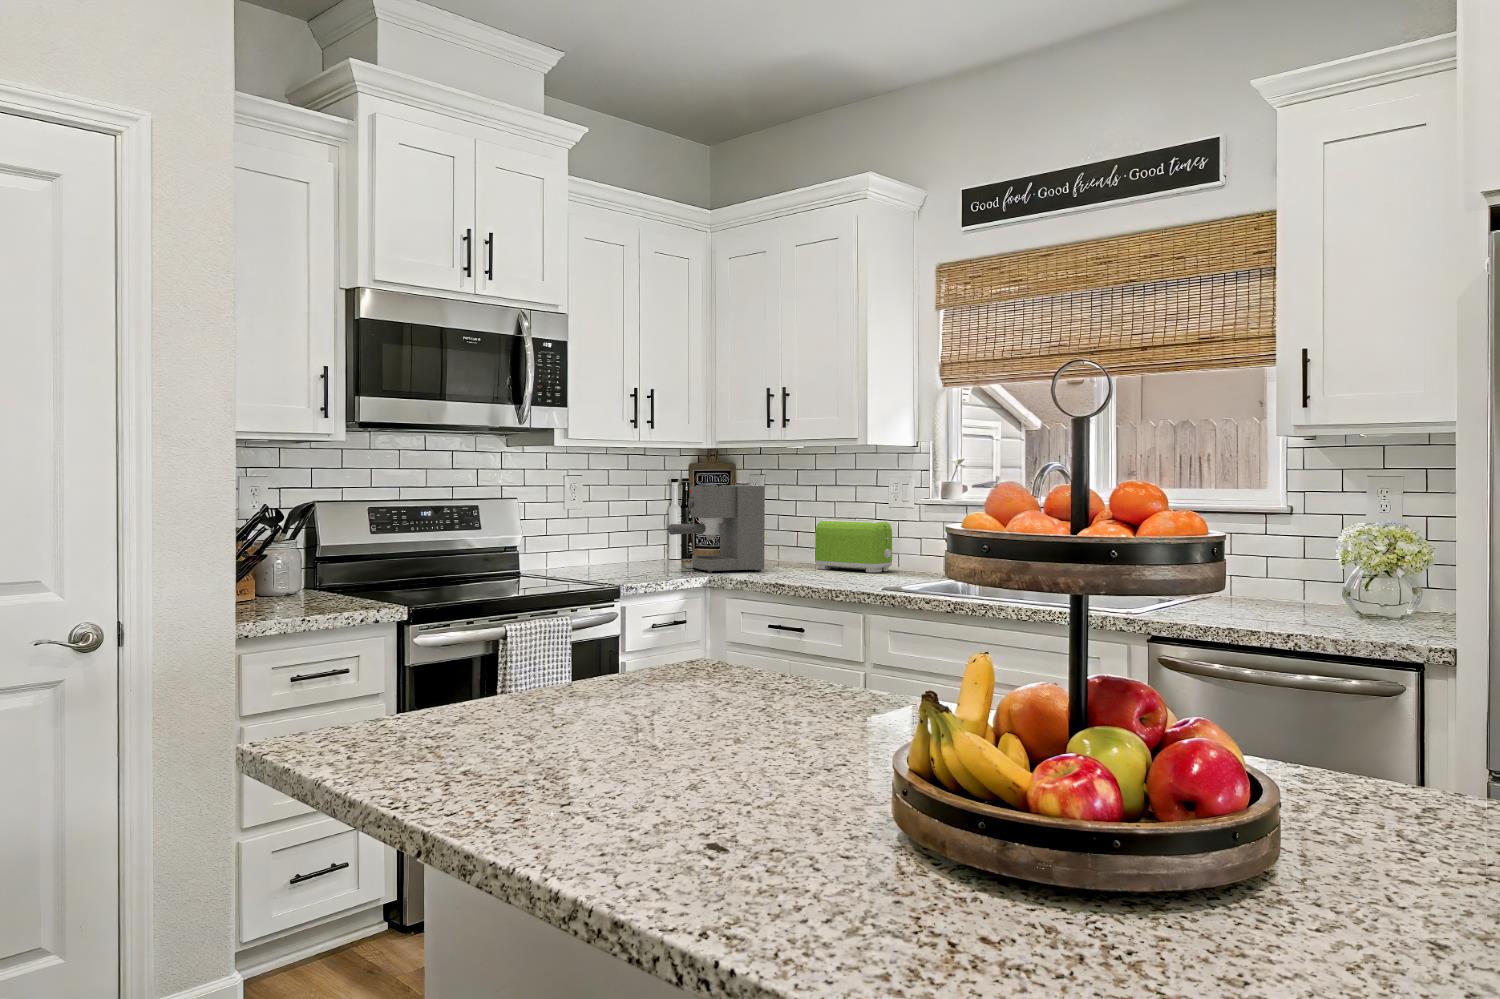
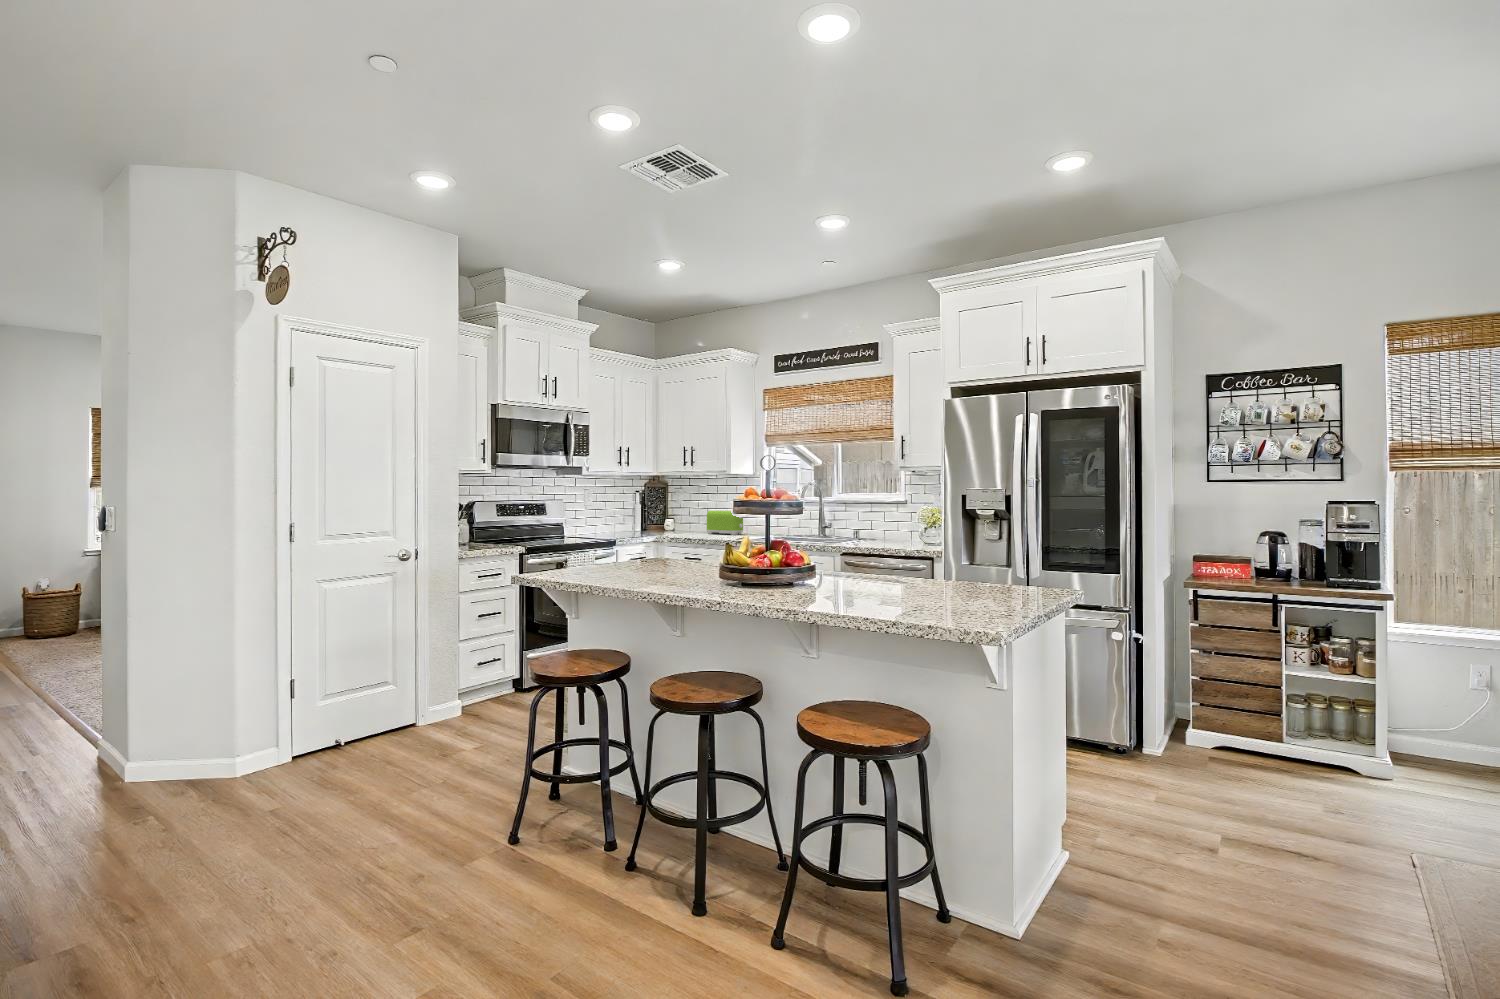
coffee maker: present [668,485,765,572] -> none [636,494,682,535]

